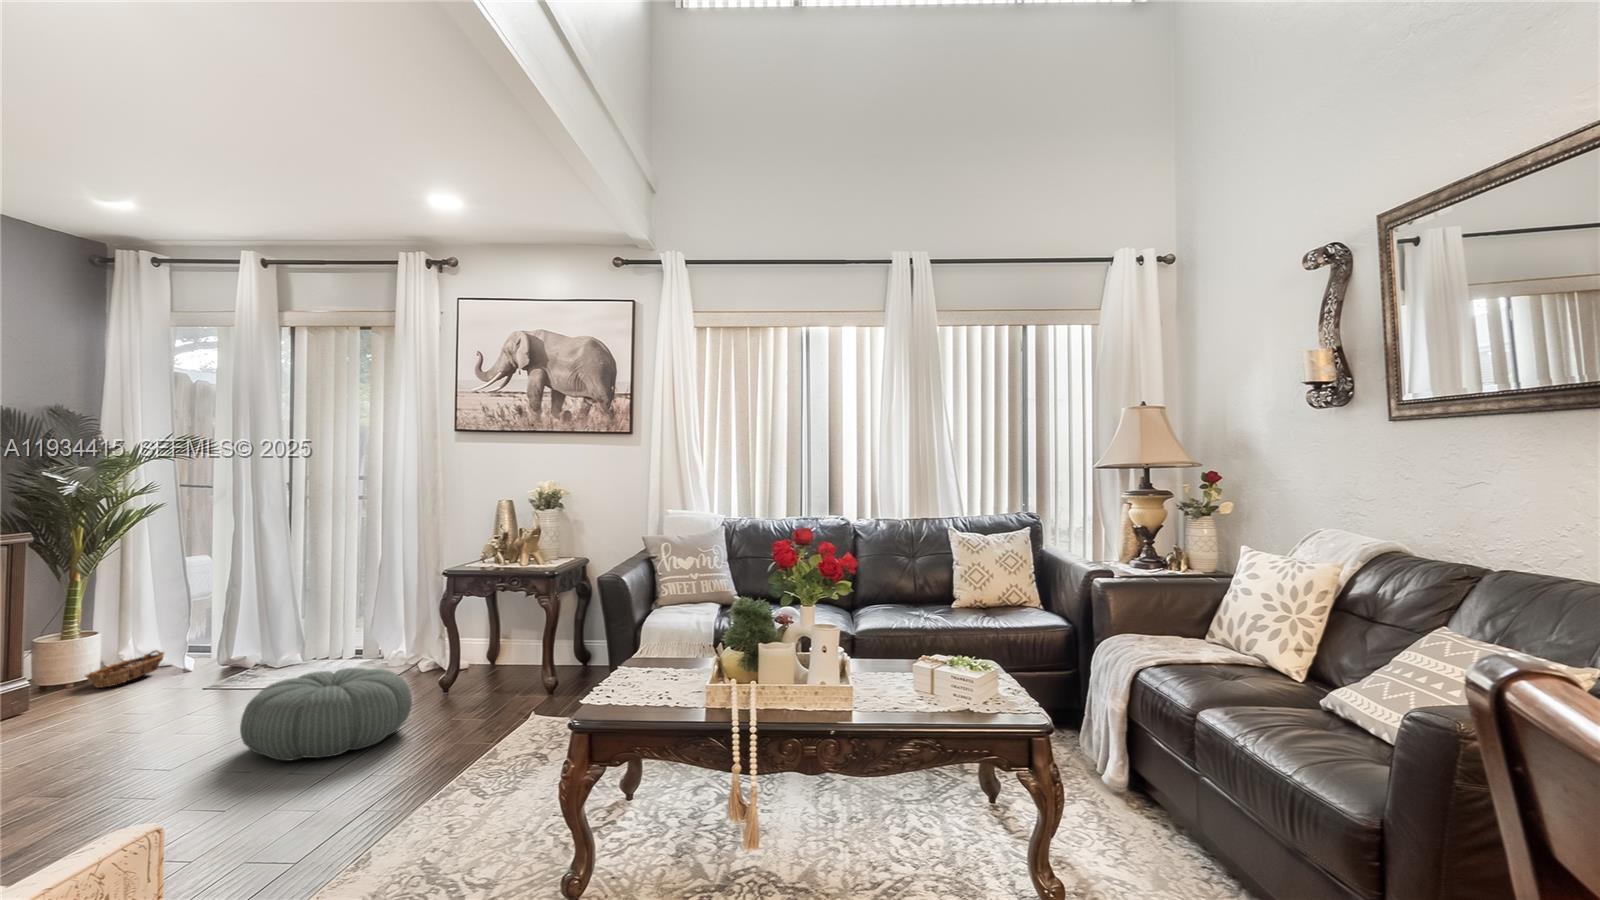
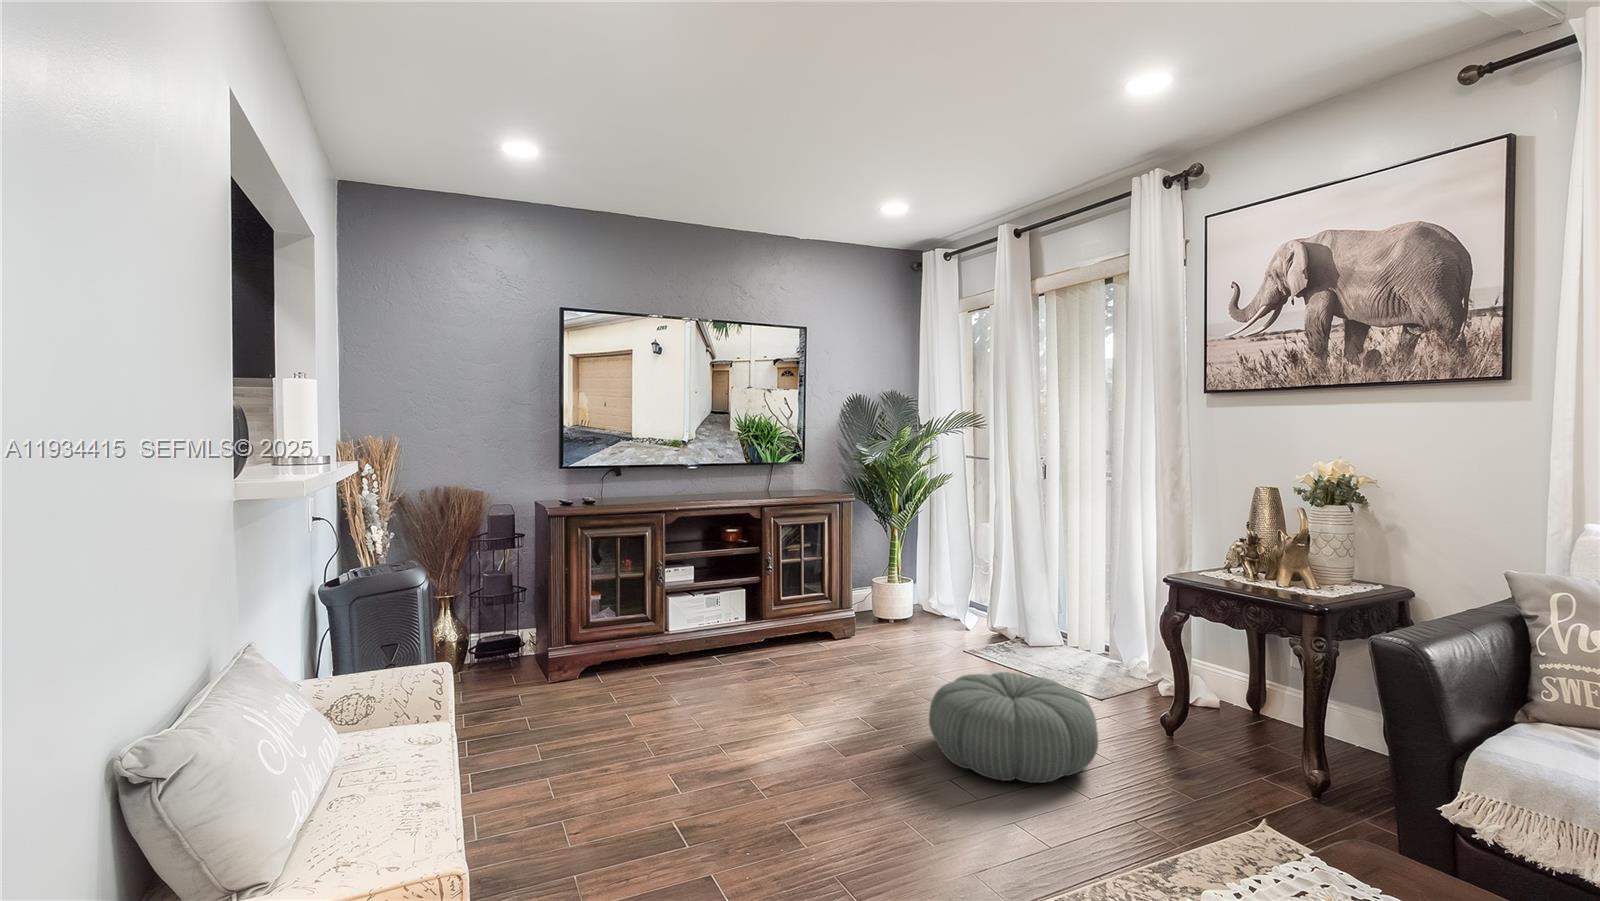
basket: present [85,650,164,688] -> none [886,603,954,636]

